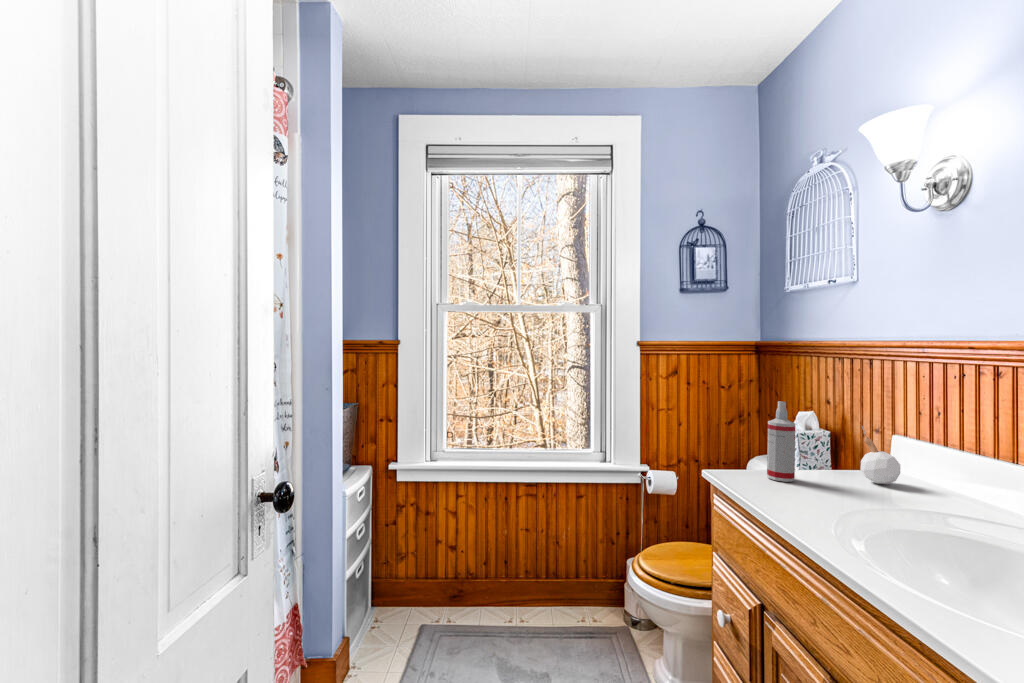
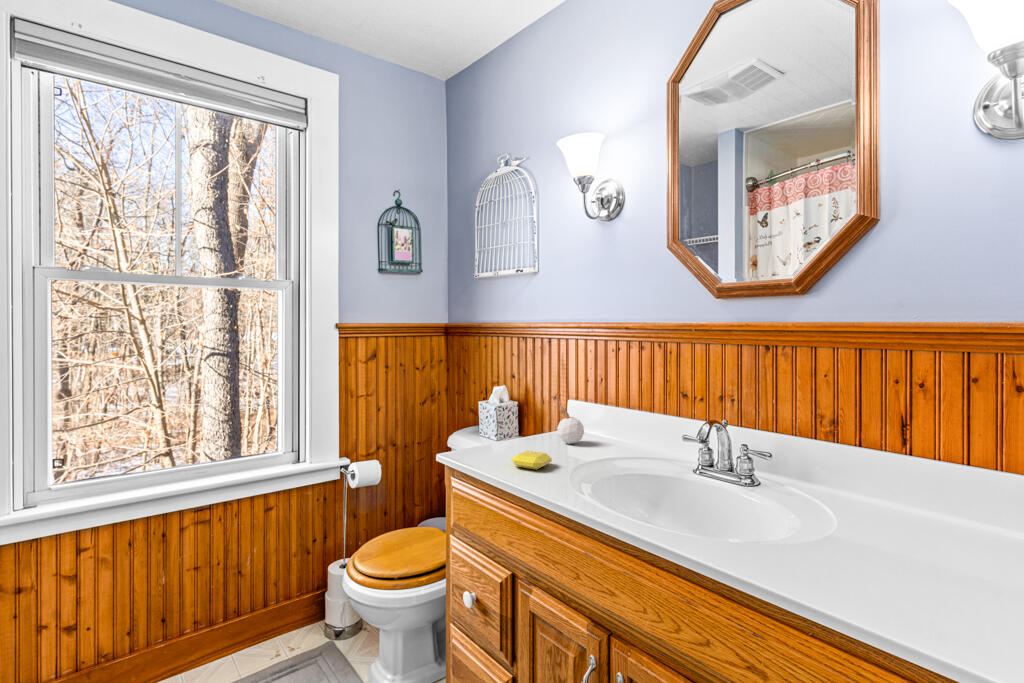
spray bottle: present [767,401,795,482] -> none [495,383,518,456]
soap bar: none [776,477,828,499] -> present [511,451,552,470]

